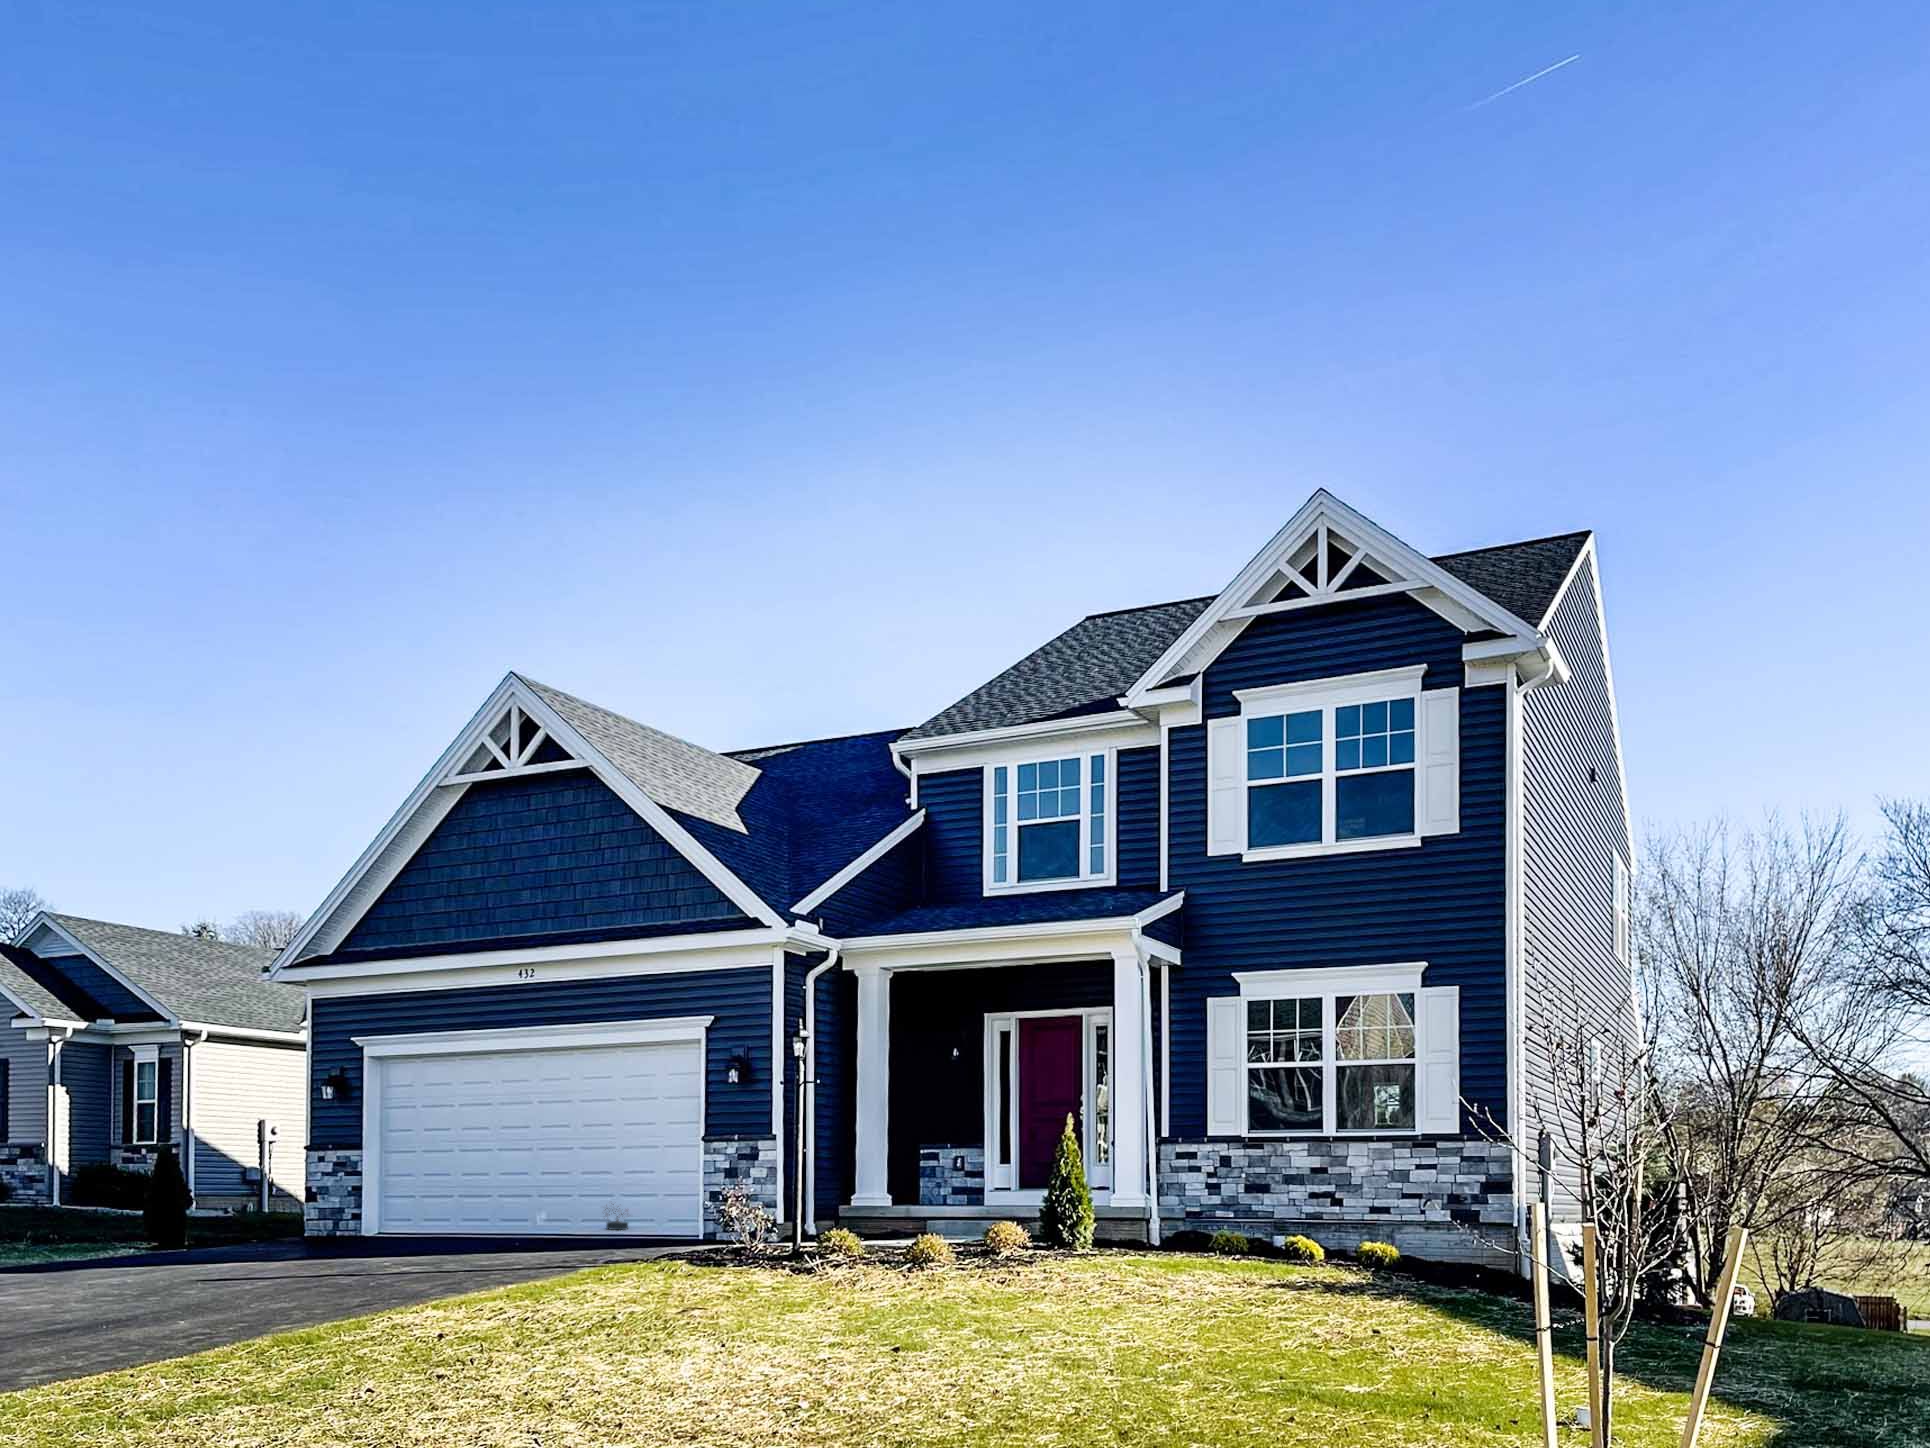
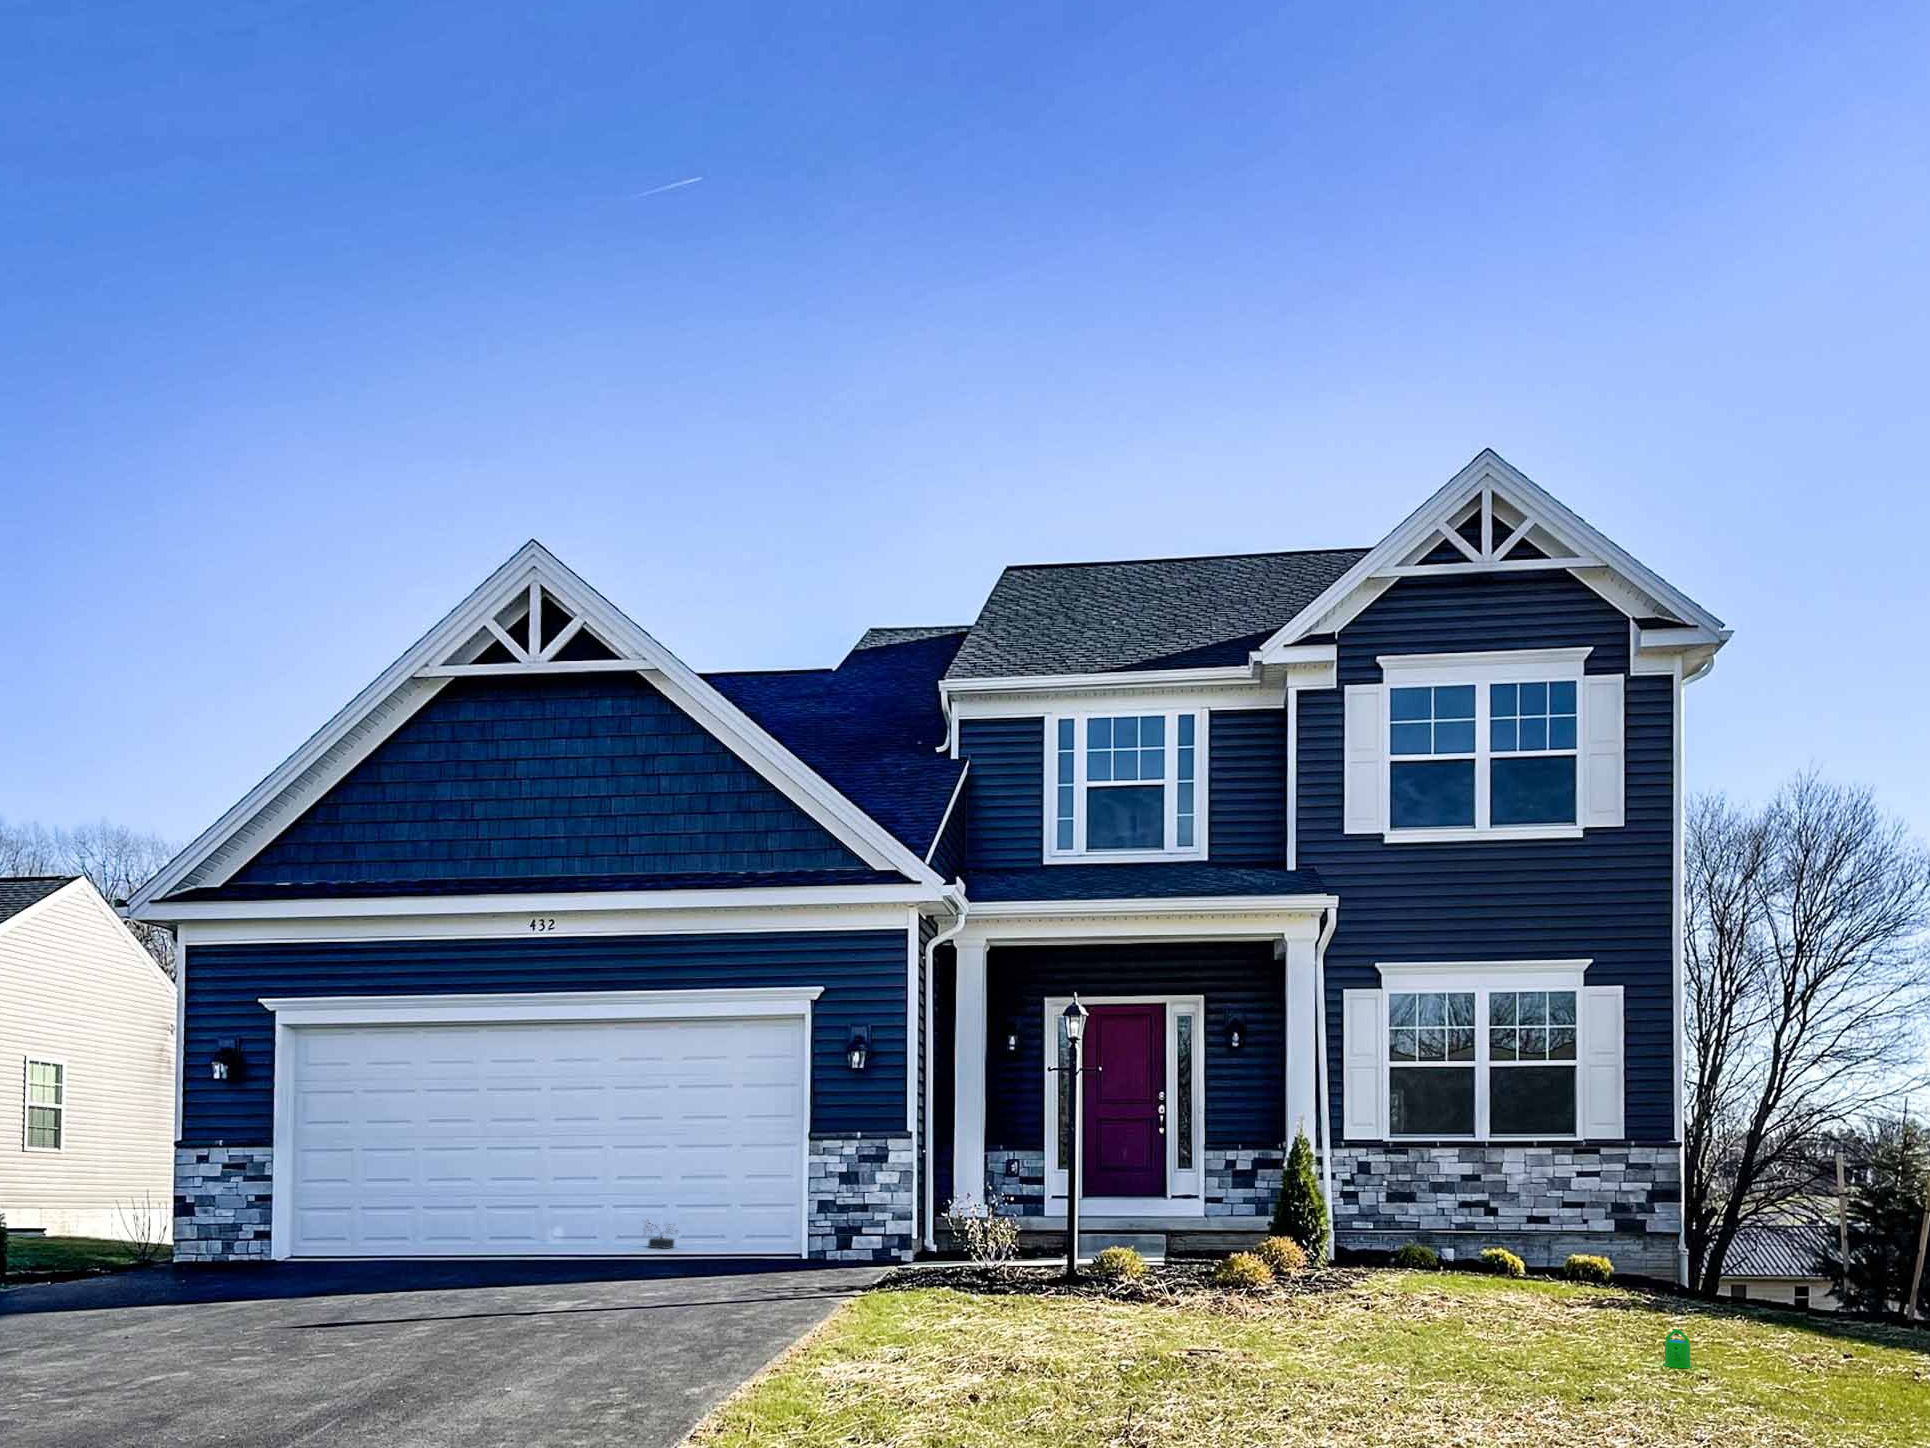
watering can: none [1222,1298,1251,1334] -> present [1664,1329,1692,1368]

